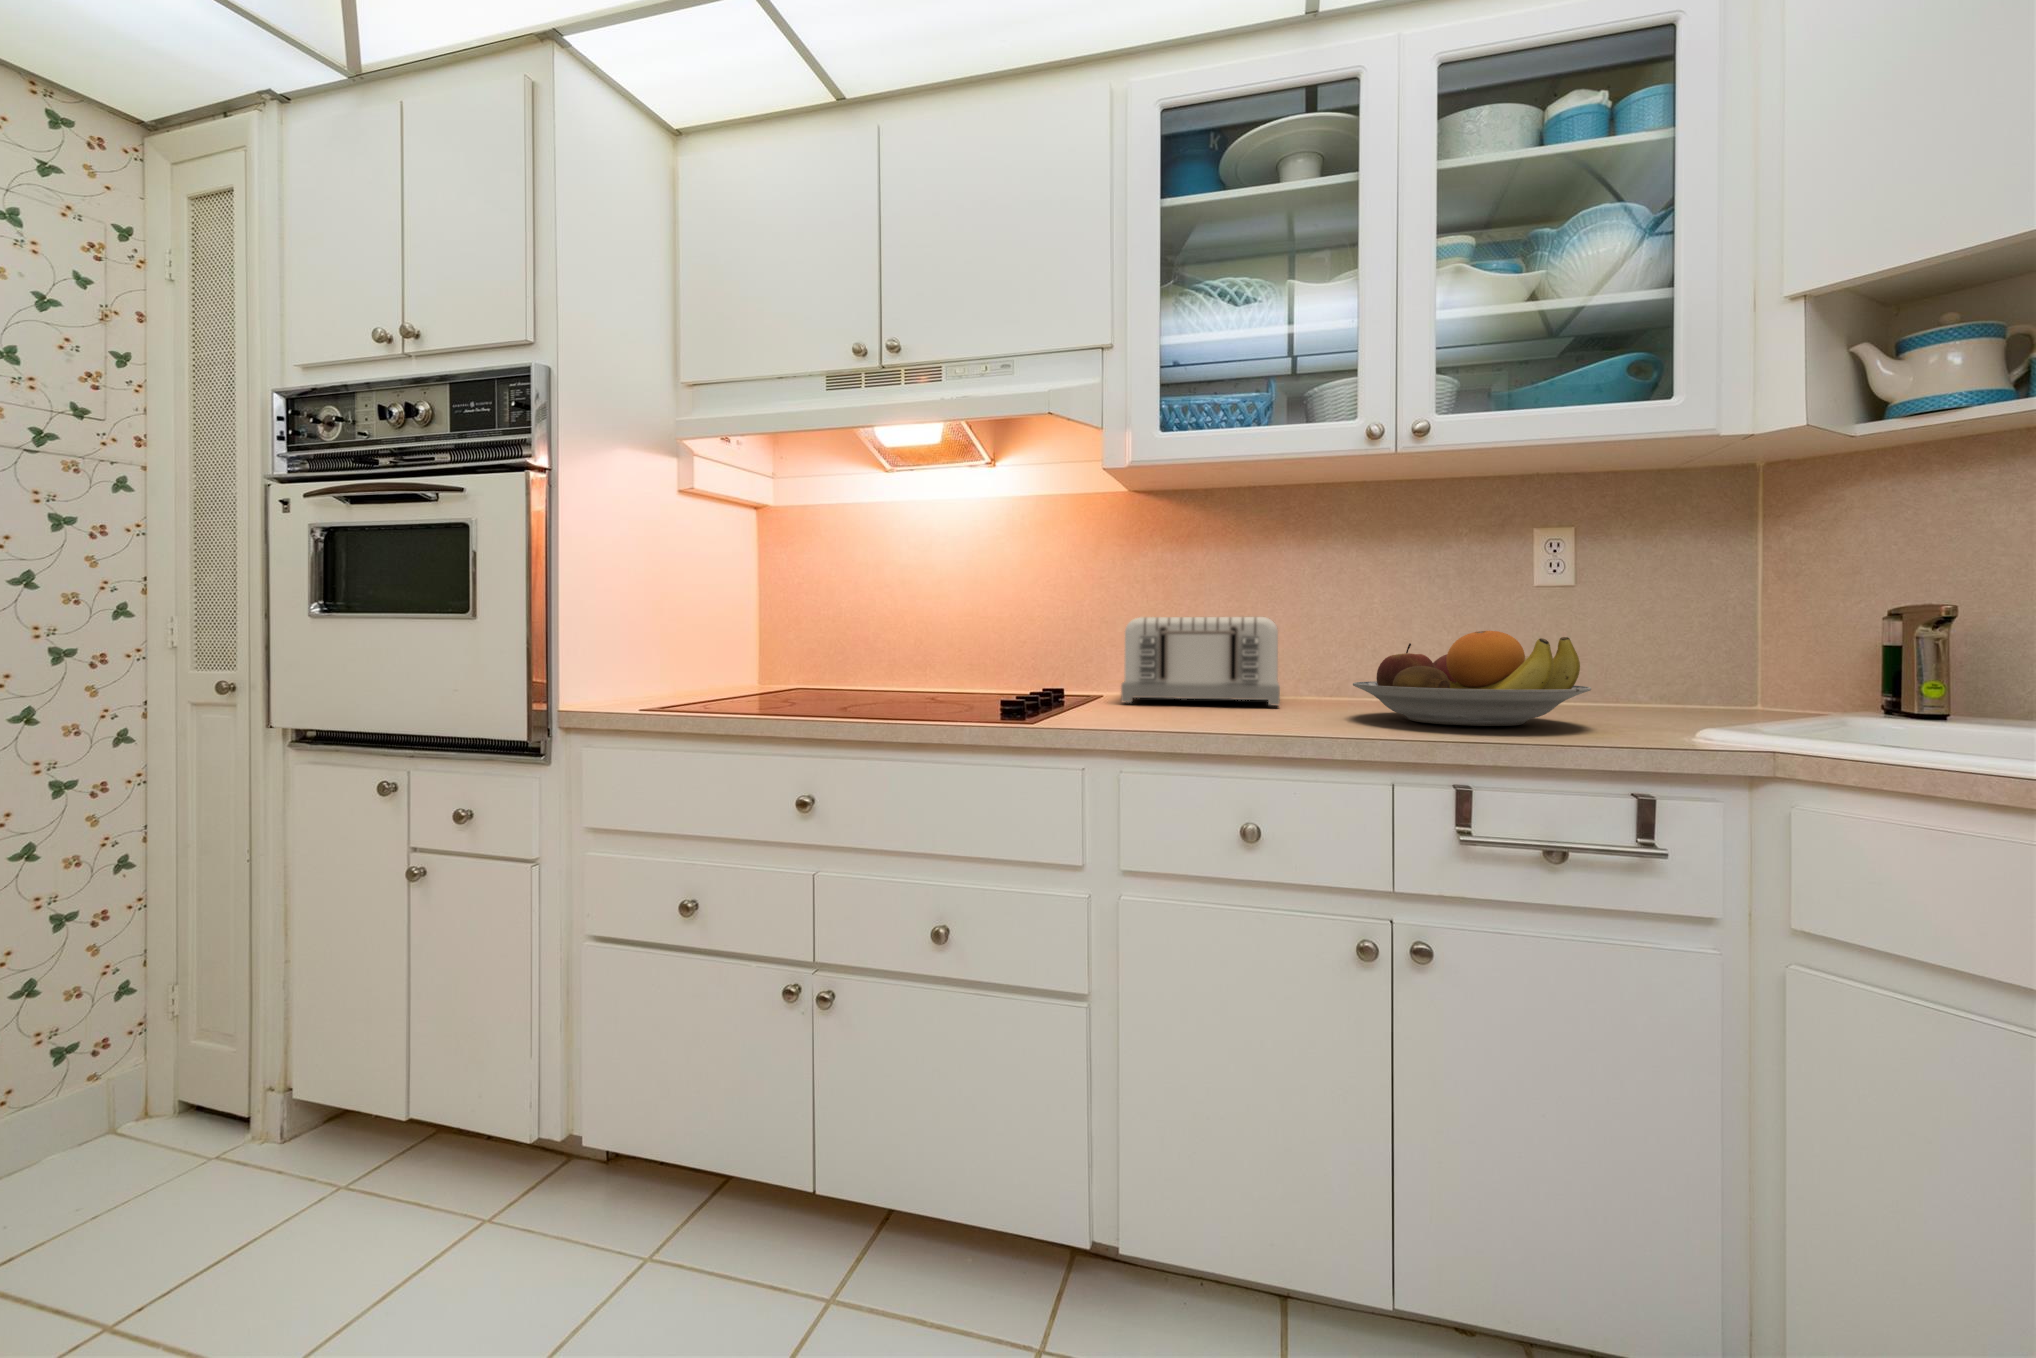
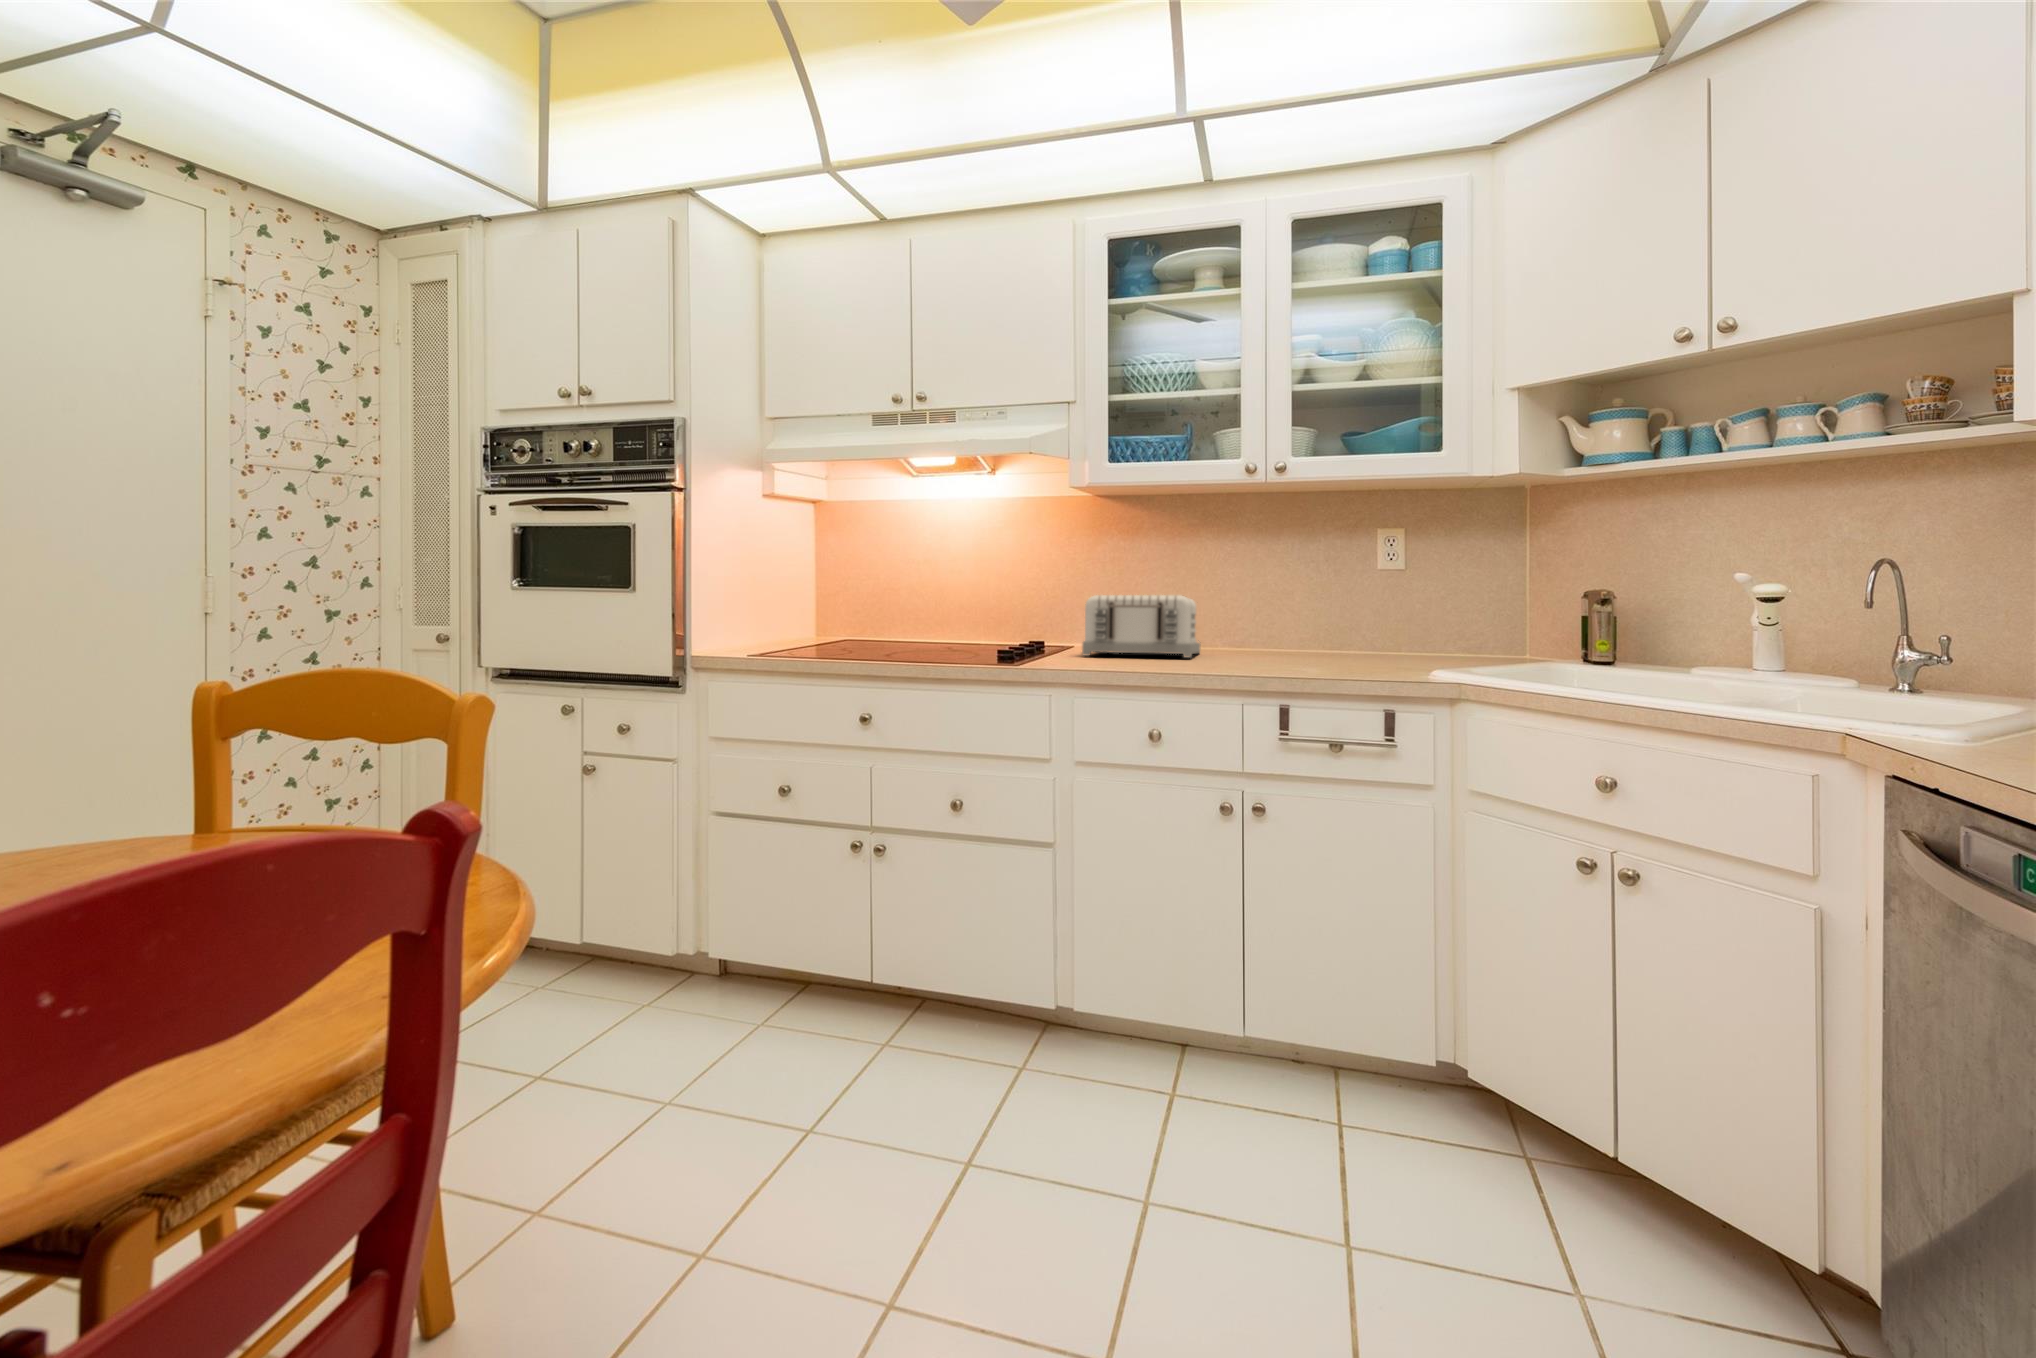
fruit bowl: present [1353,631,1591,726] -> none [1232,606,1380,668]

